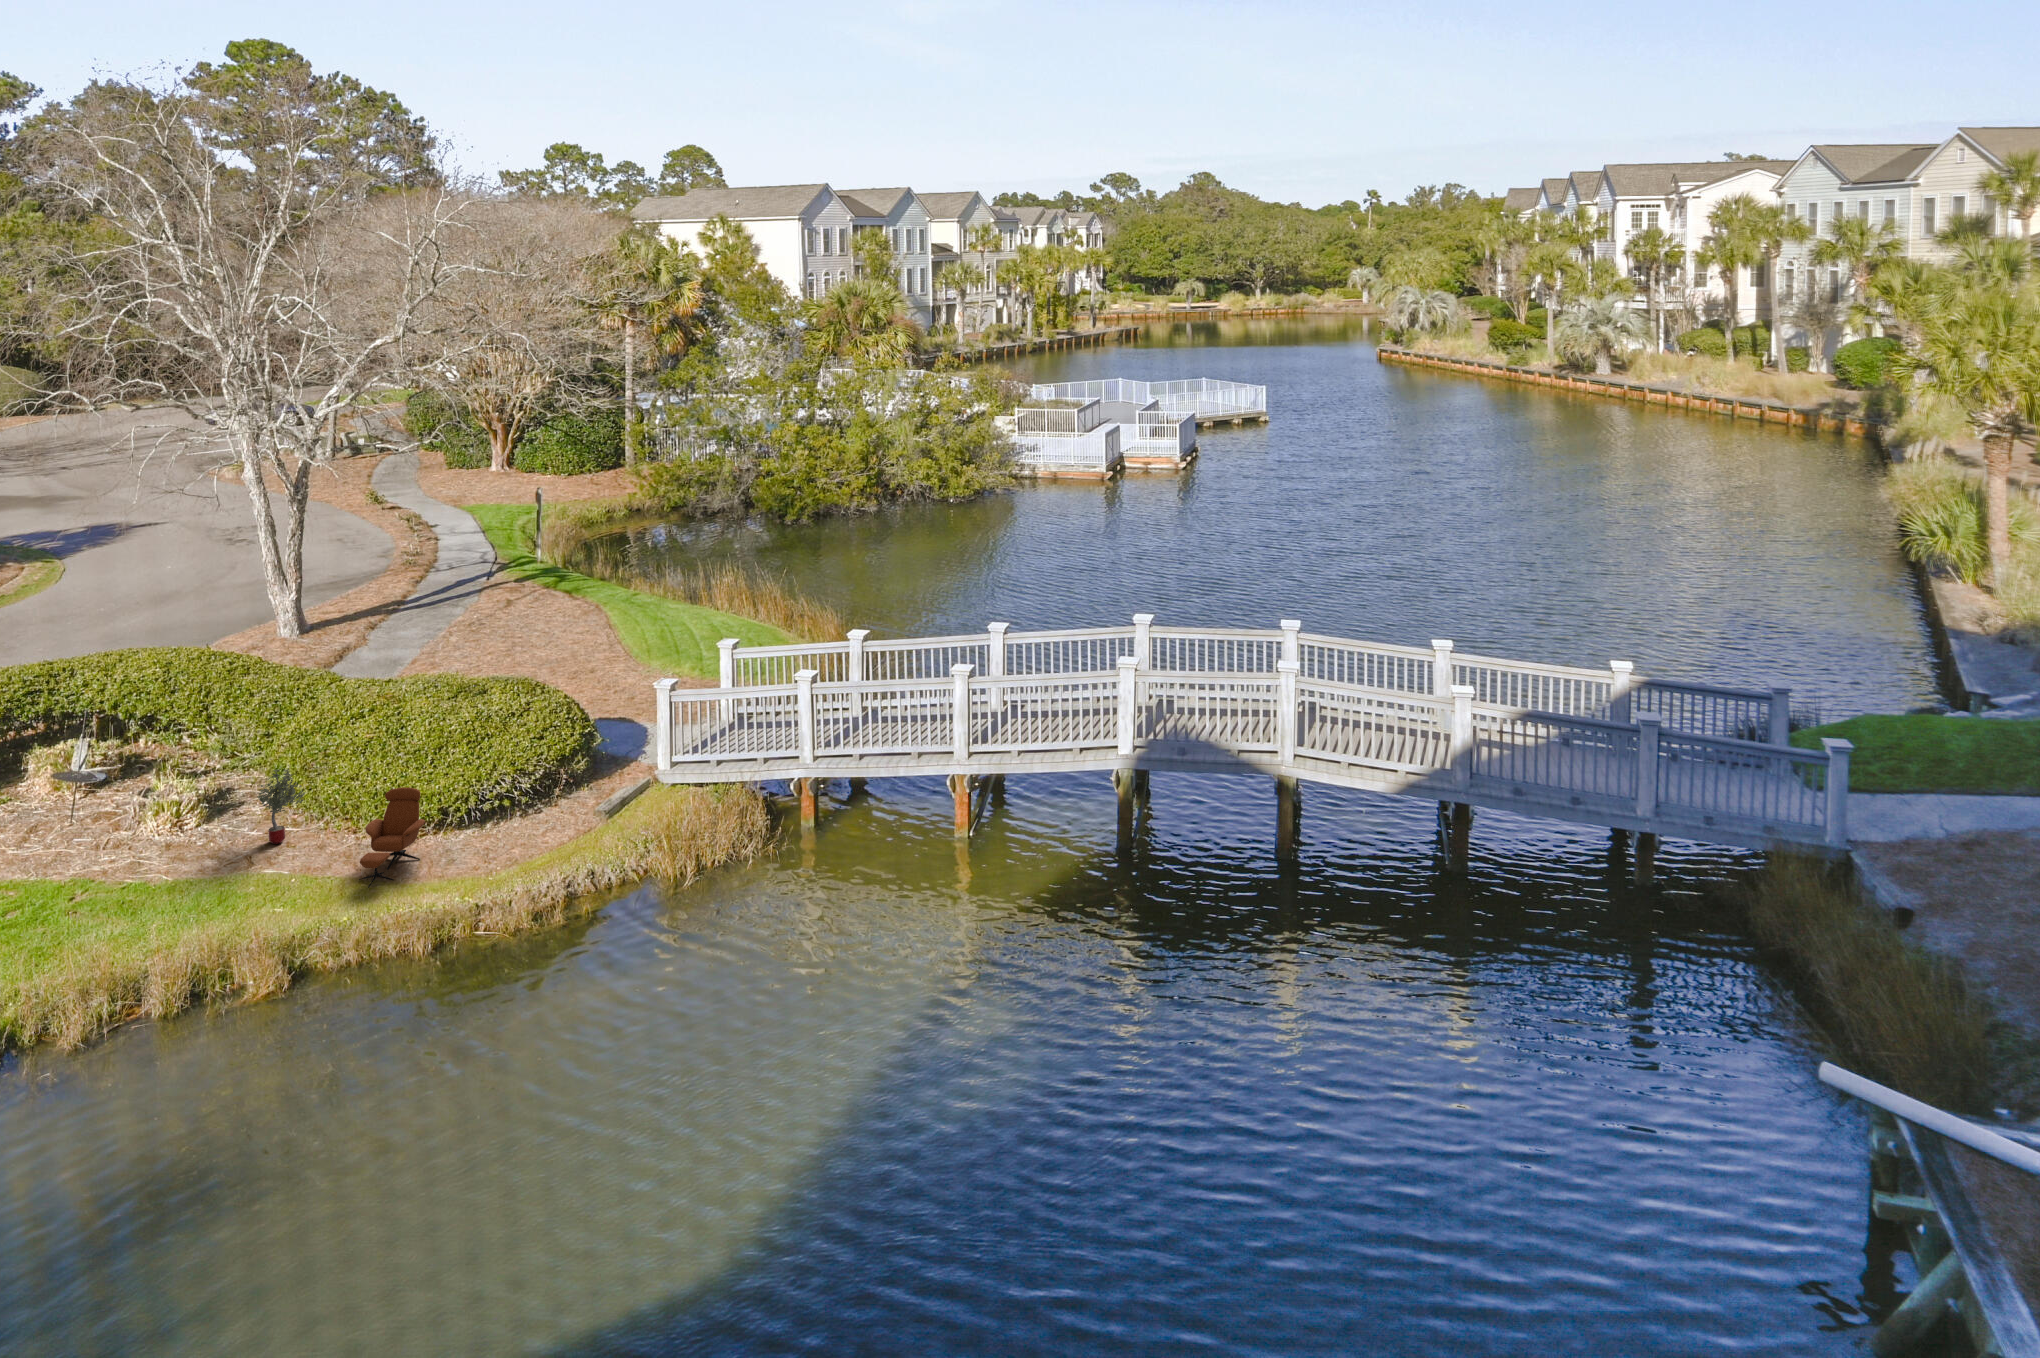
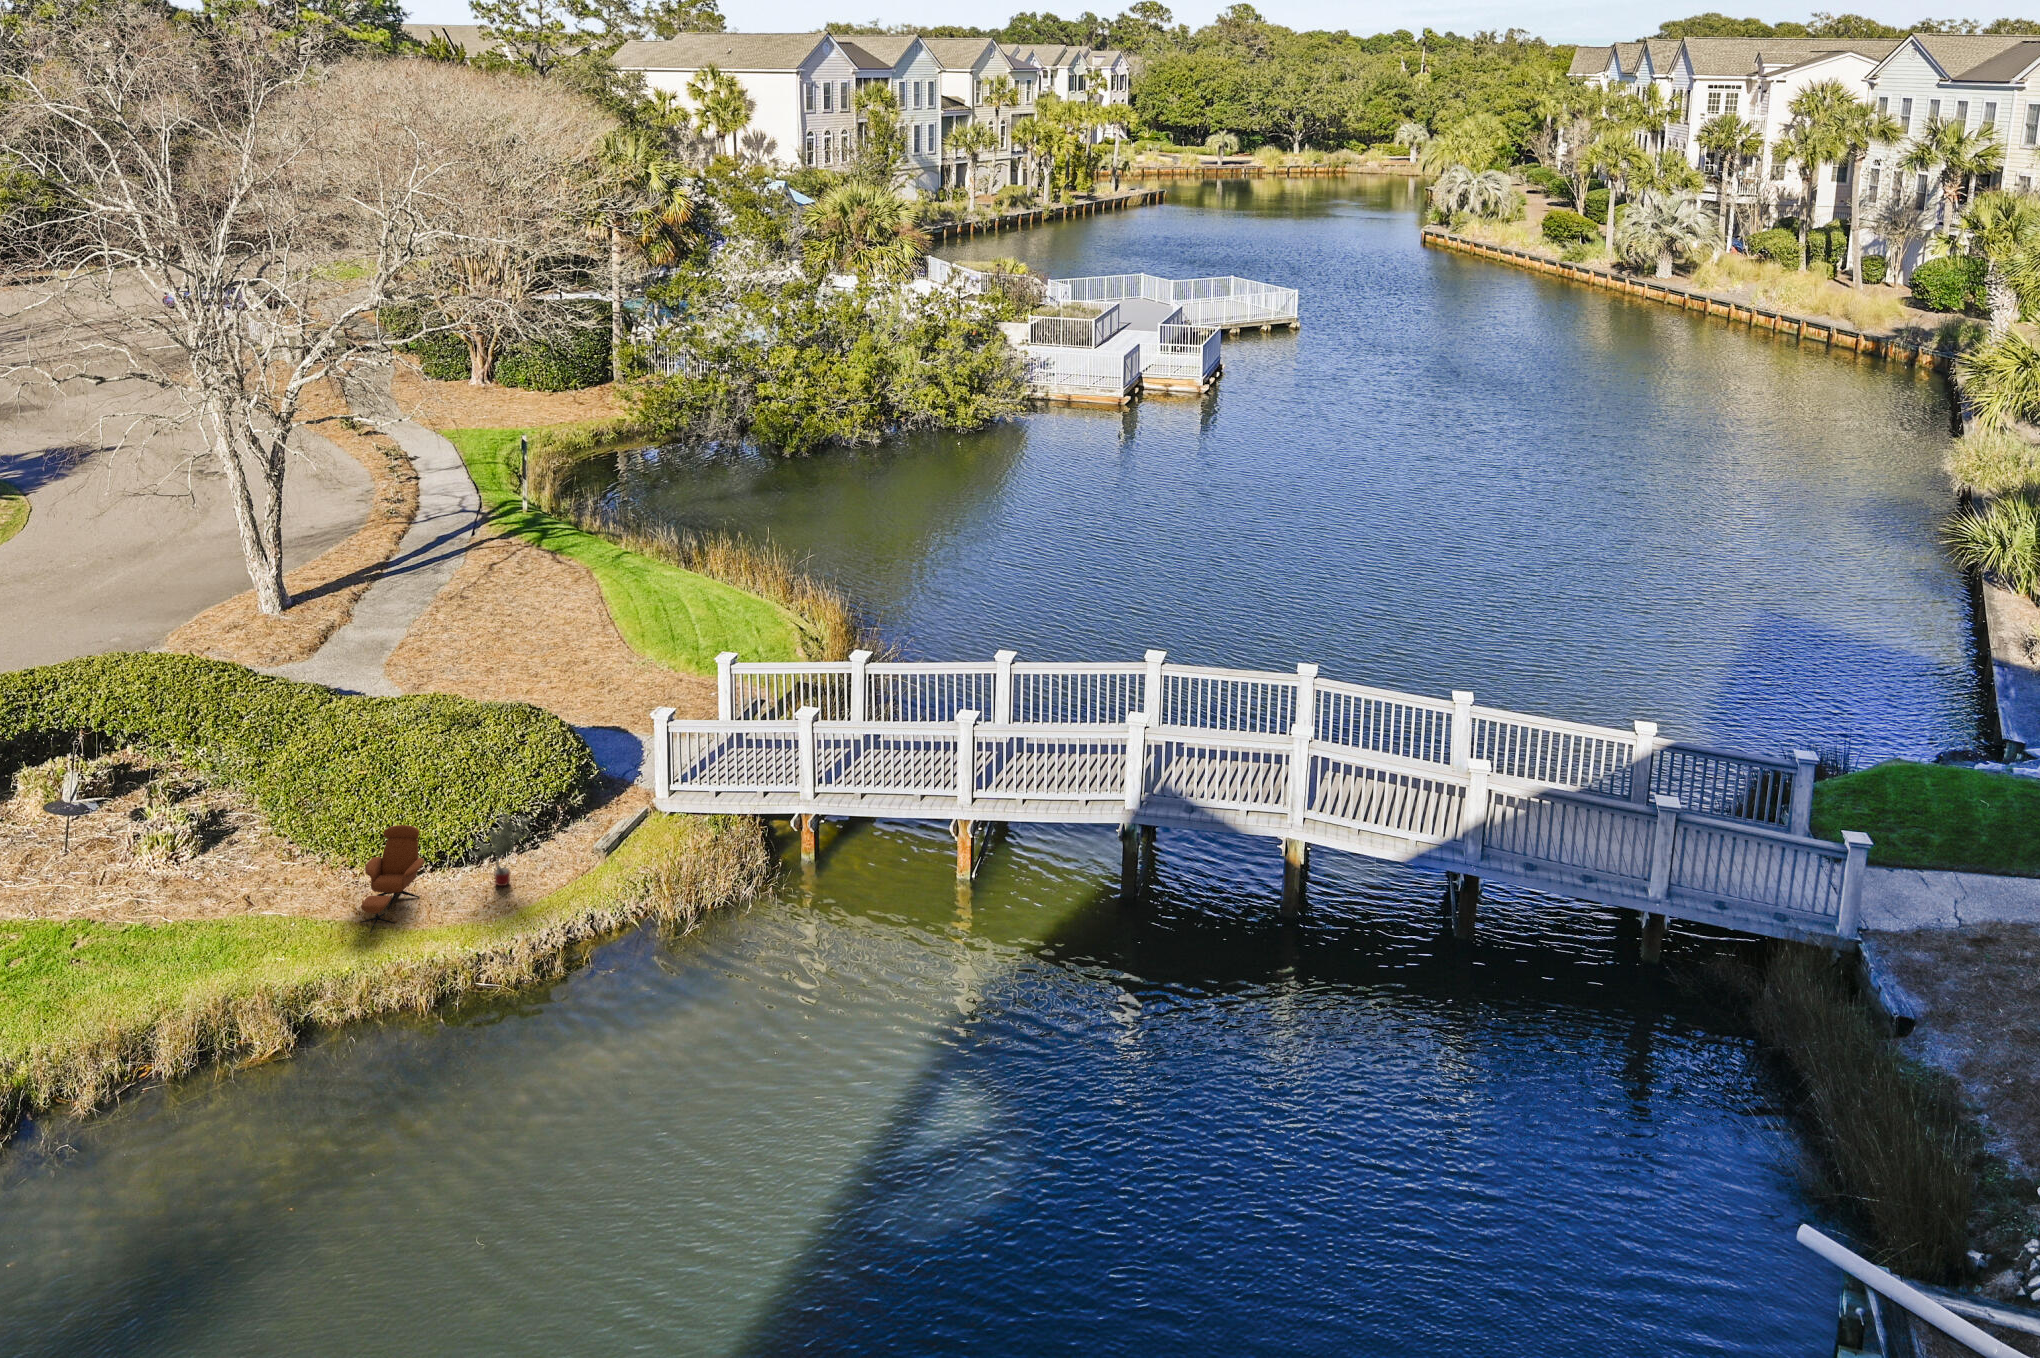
potted tree: present [258,769,305,844] -> present [470,810,531,886]

